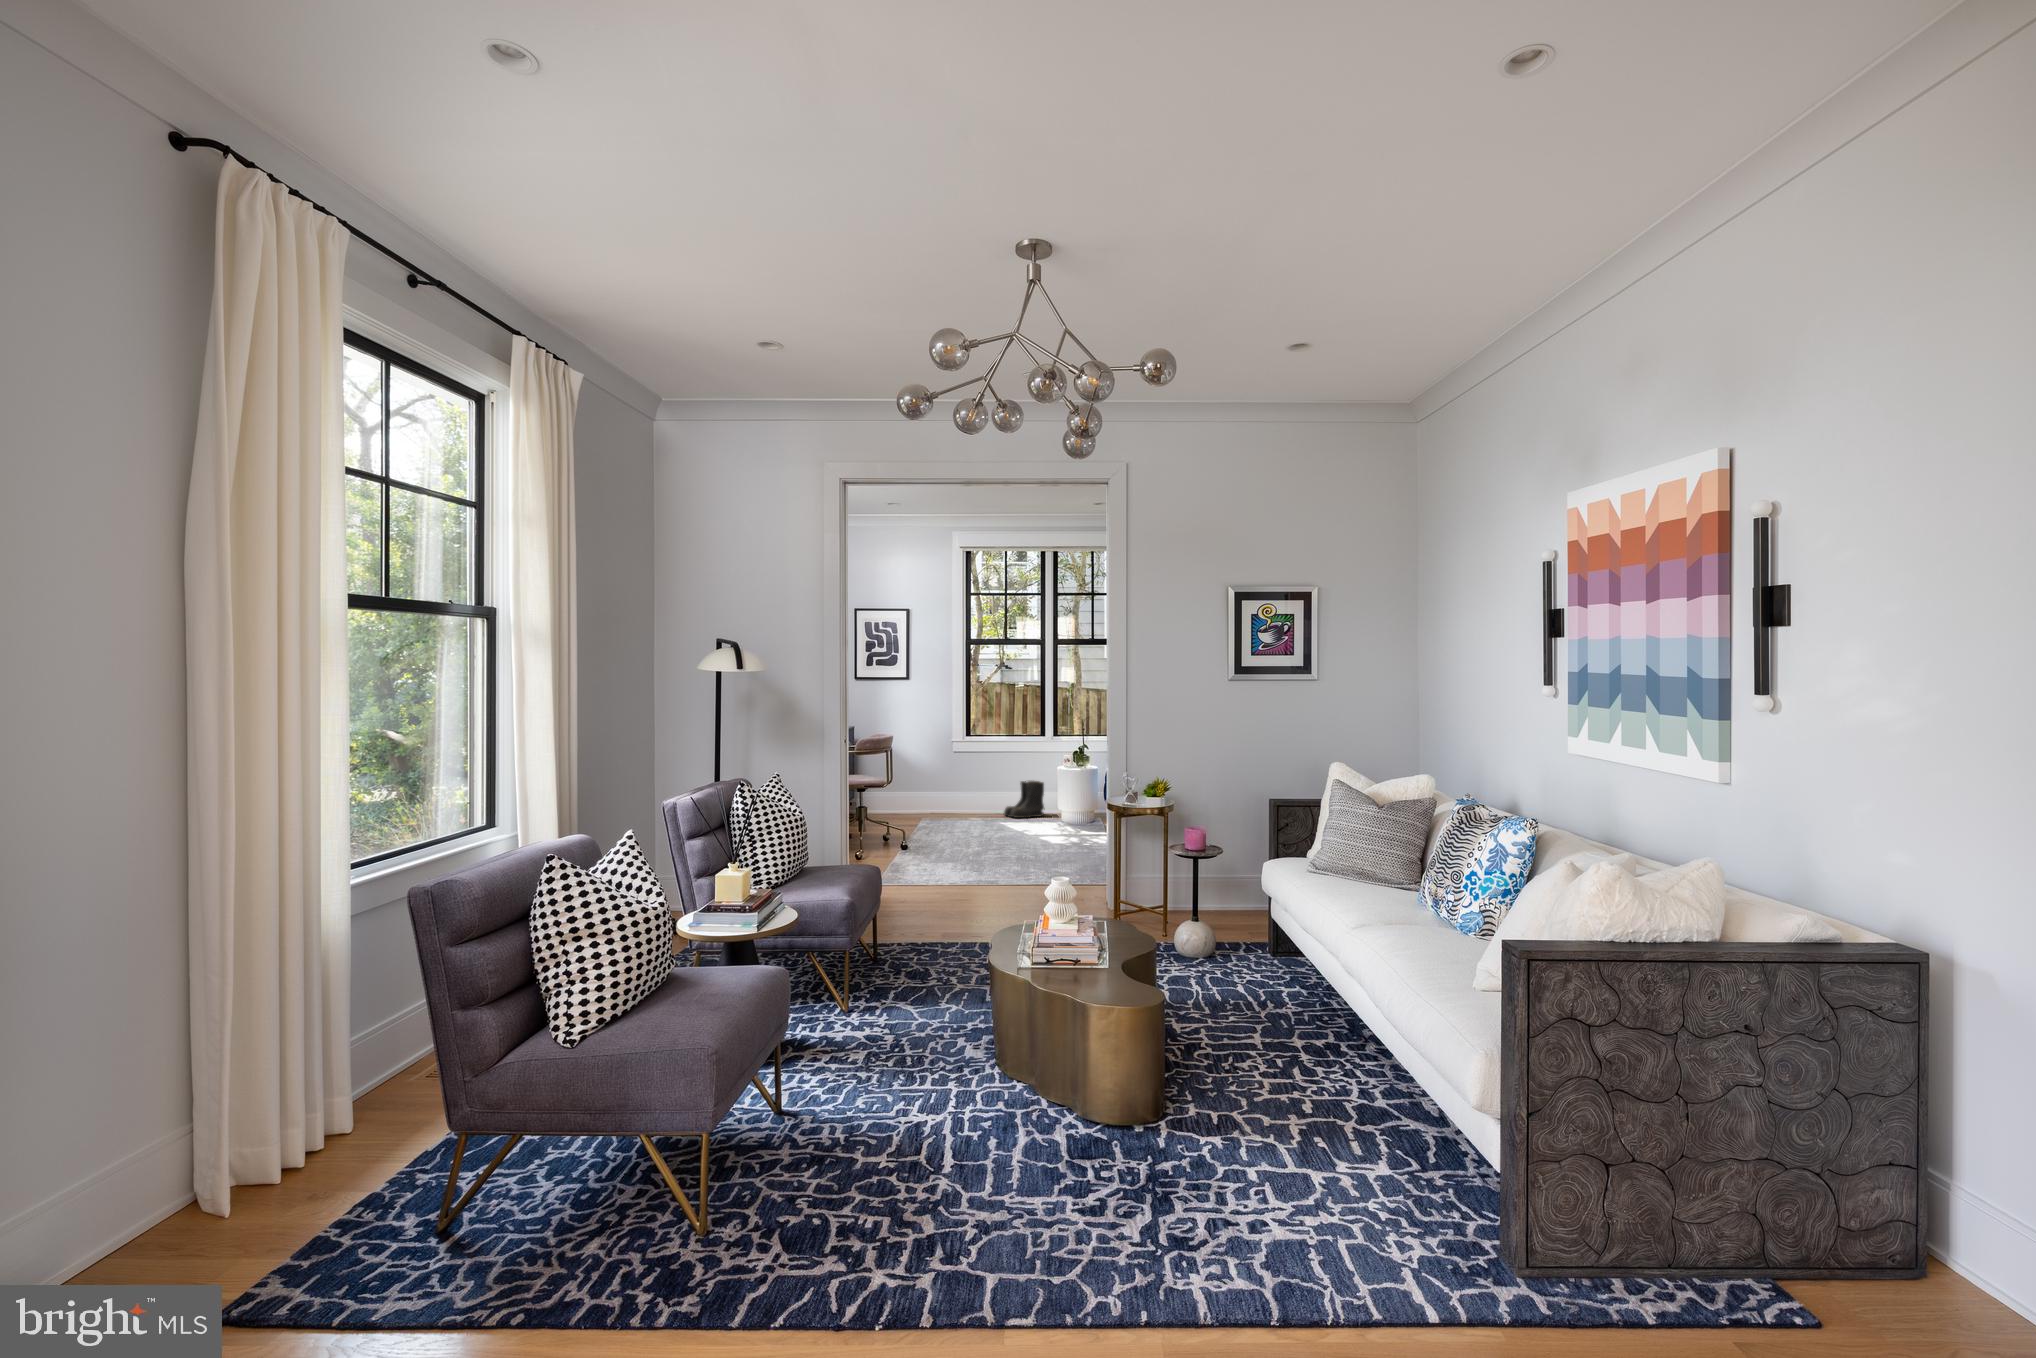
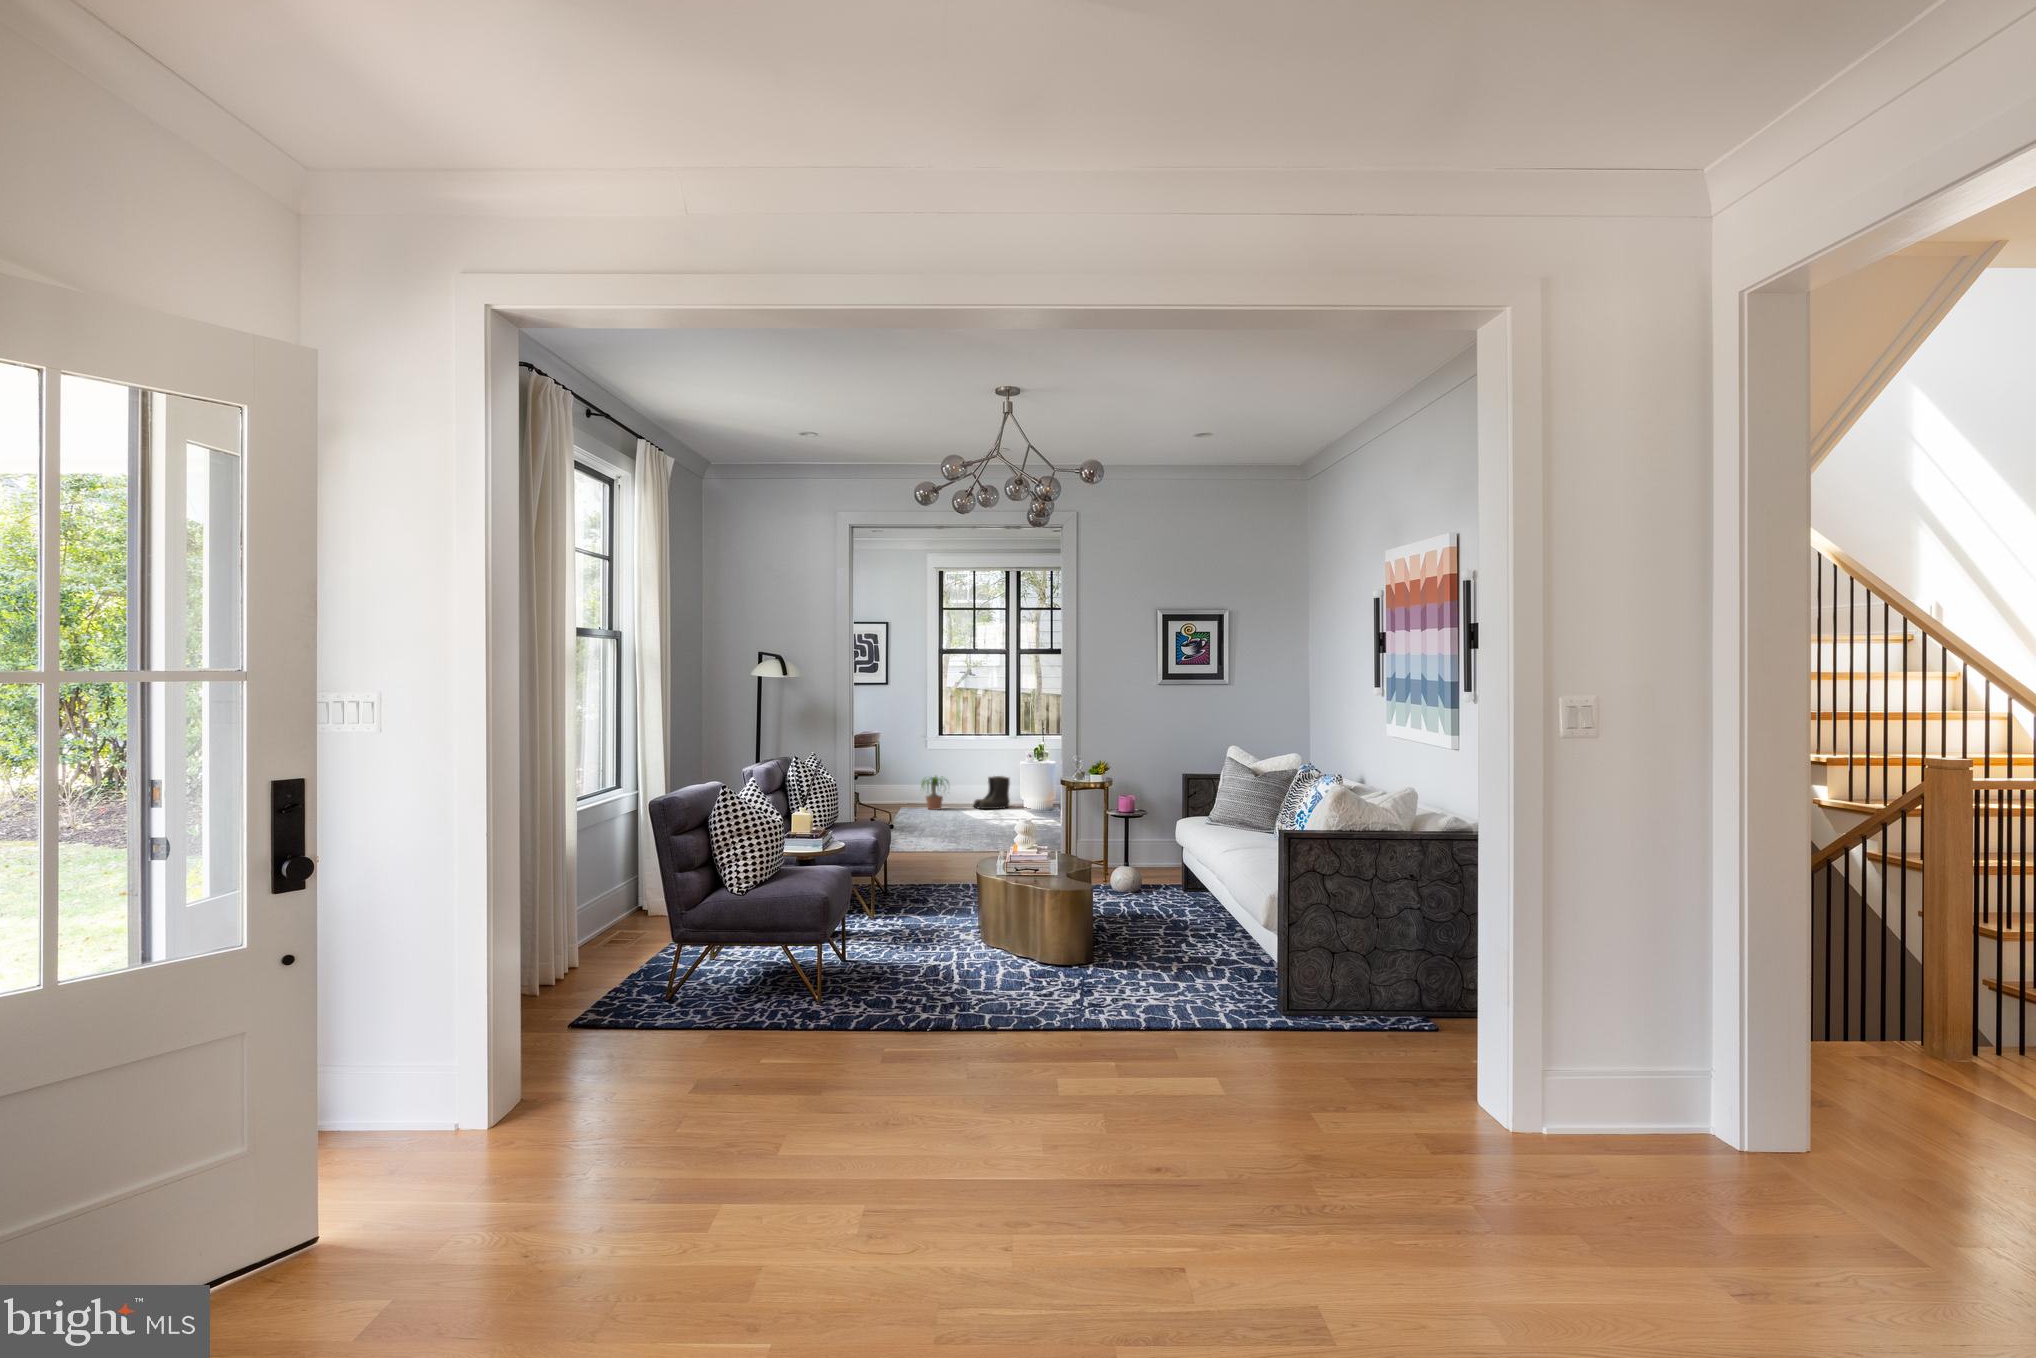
potted plant: none [940,780,985,819] -> present [921,777,948,810]

